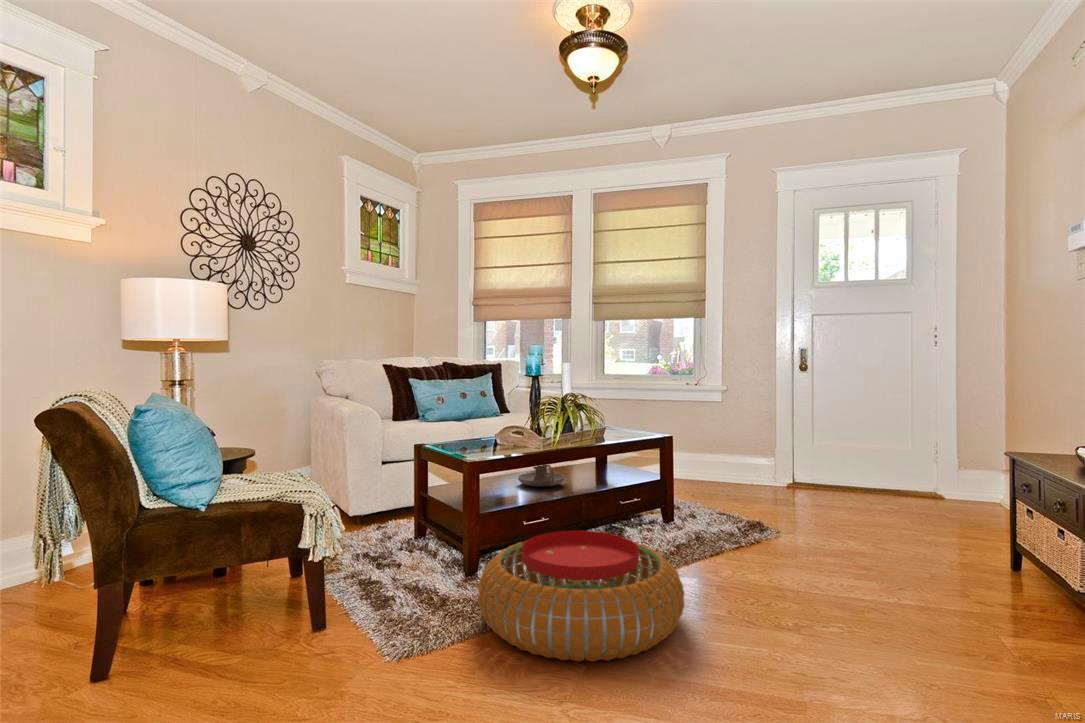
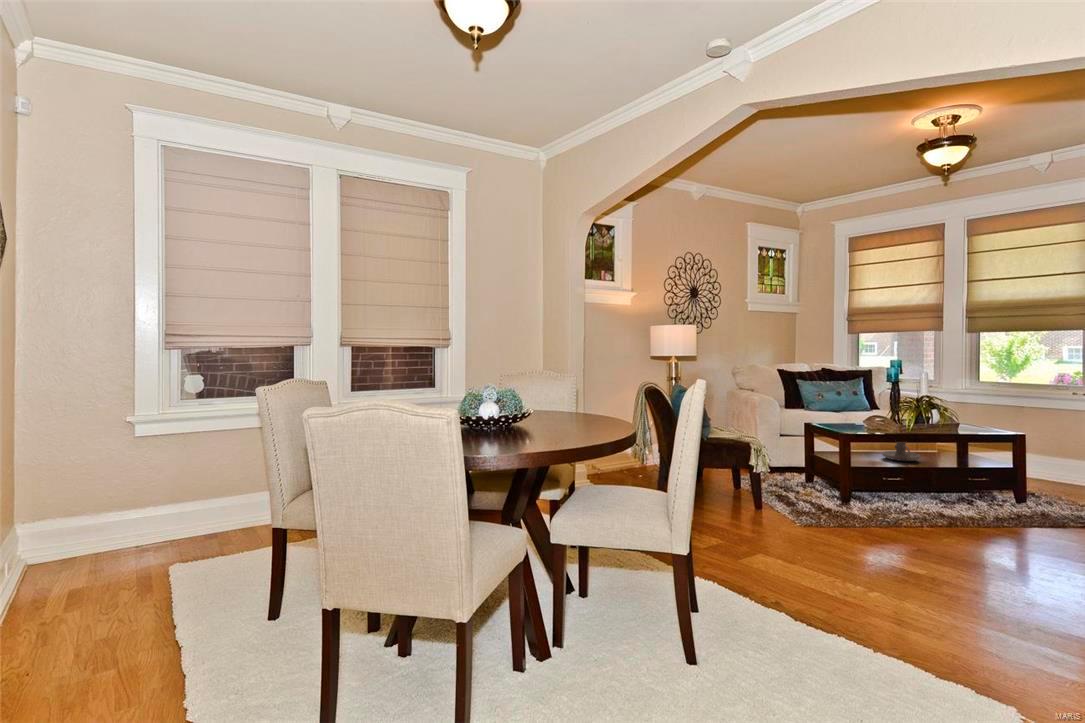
pouf: present [478,530,684,662] -> none [849,485,1001,558]

